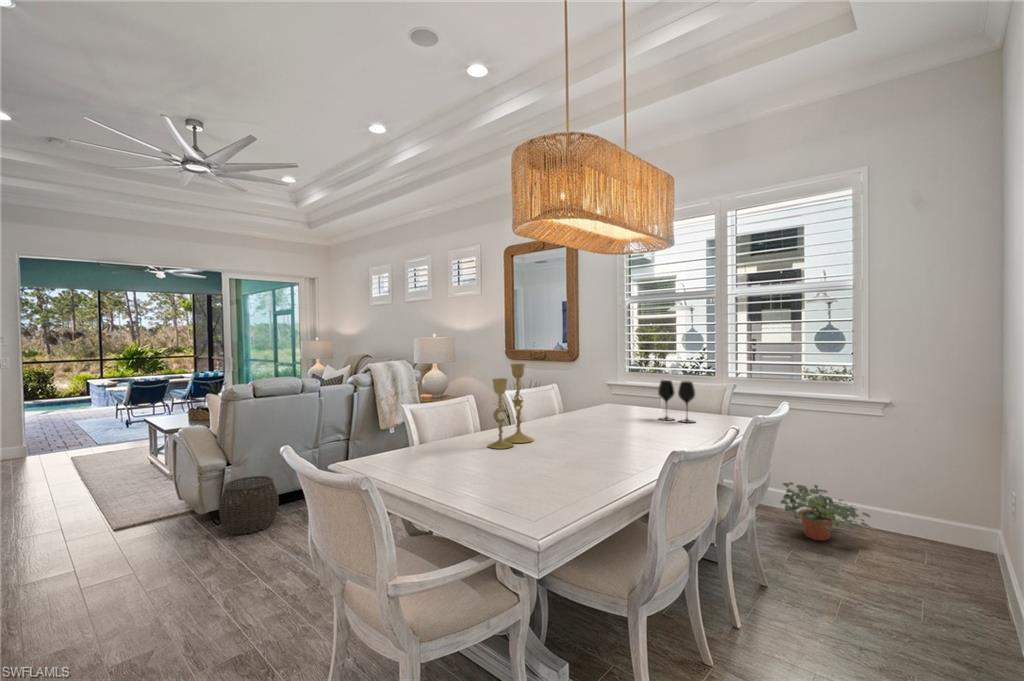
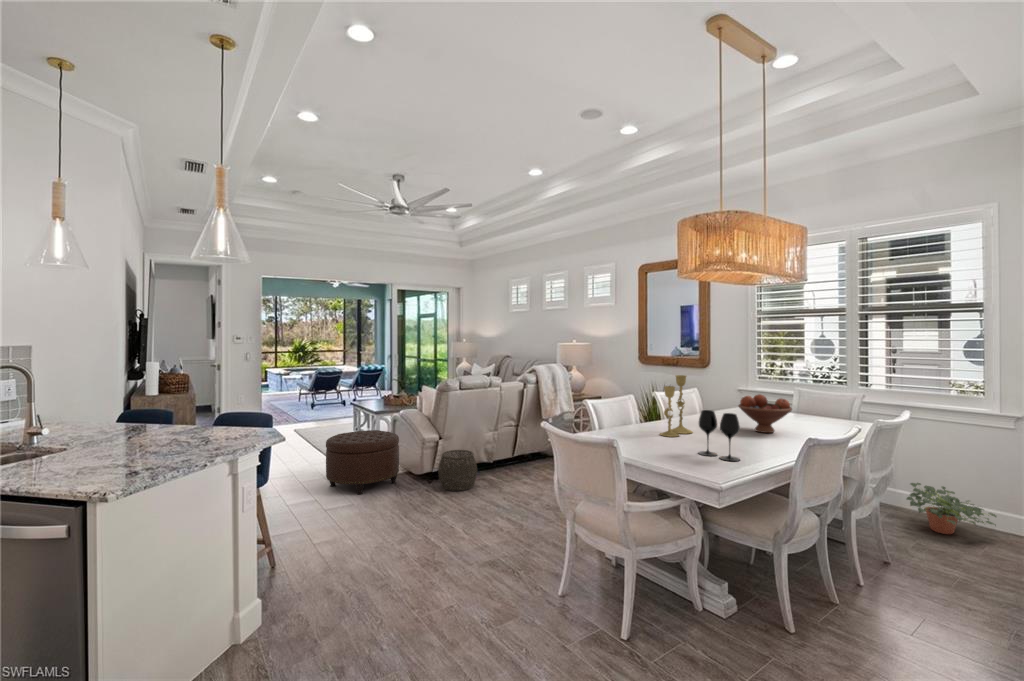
wine glass: present [658,380,695,423] -> present [698,410,740,461]
fruit bowl: none [593,387,656,436] -> present [738,394,792,433]
ottoman: none [35,456,167,554] -> present [326,430,399,495]

